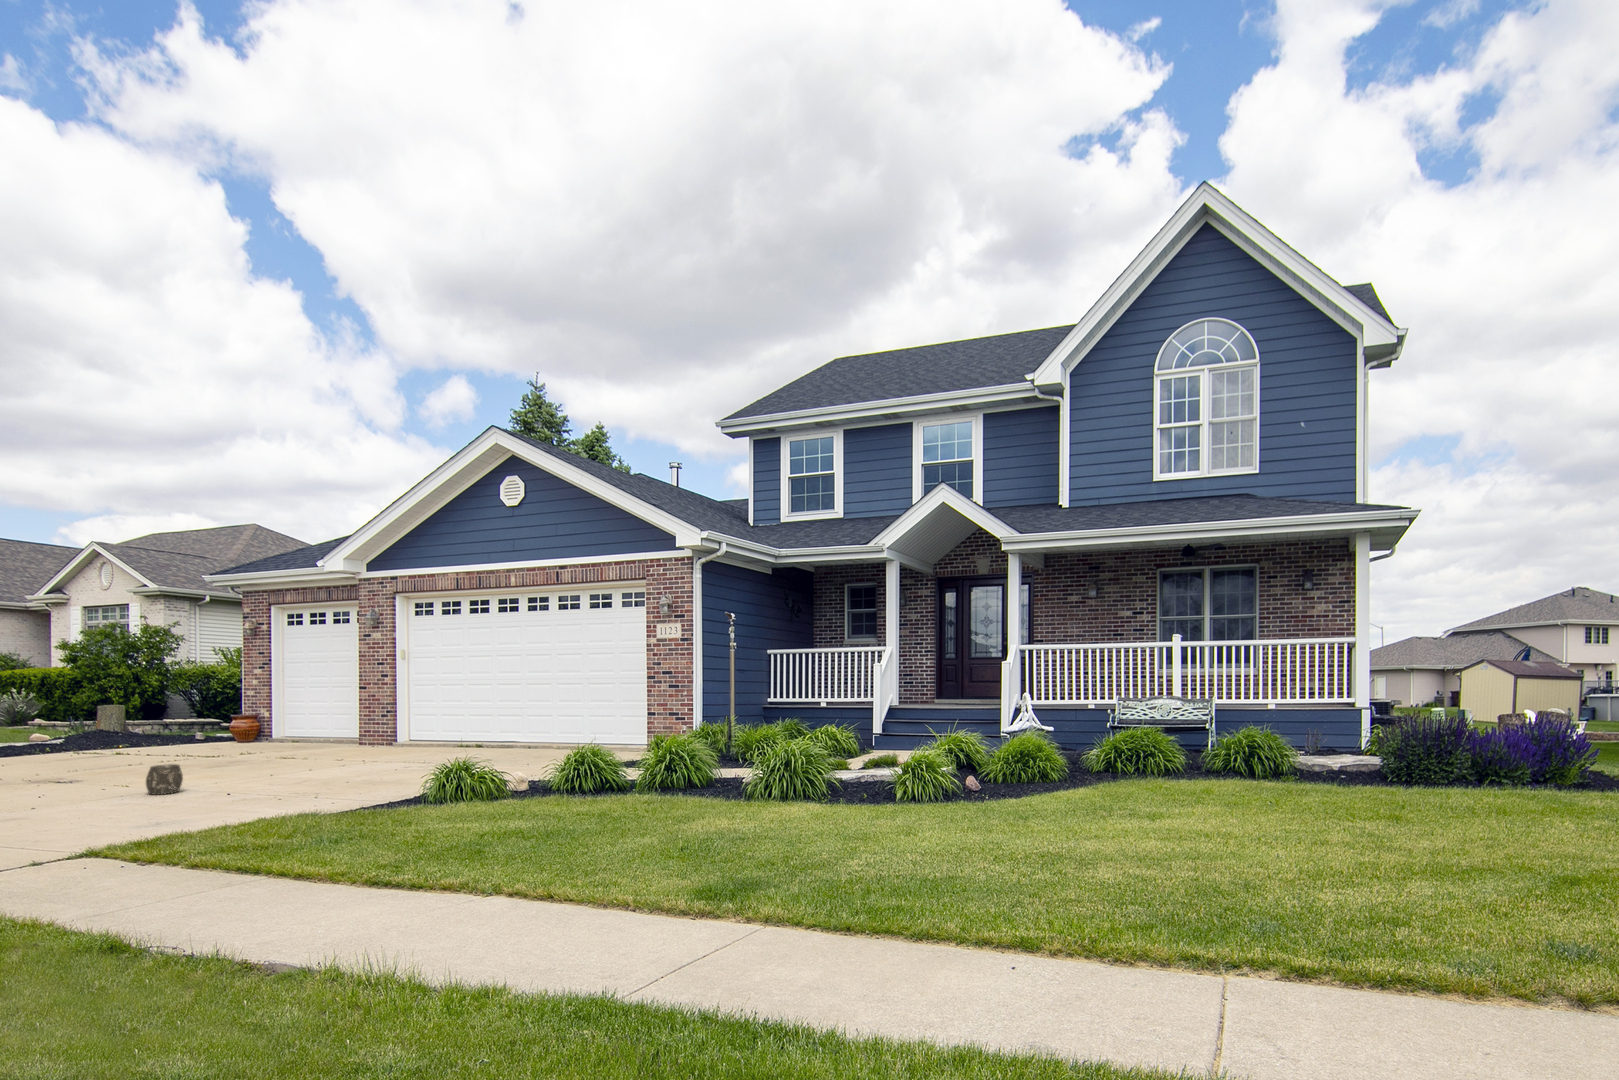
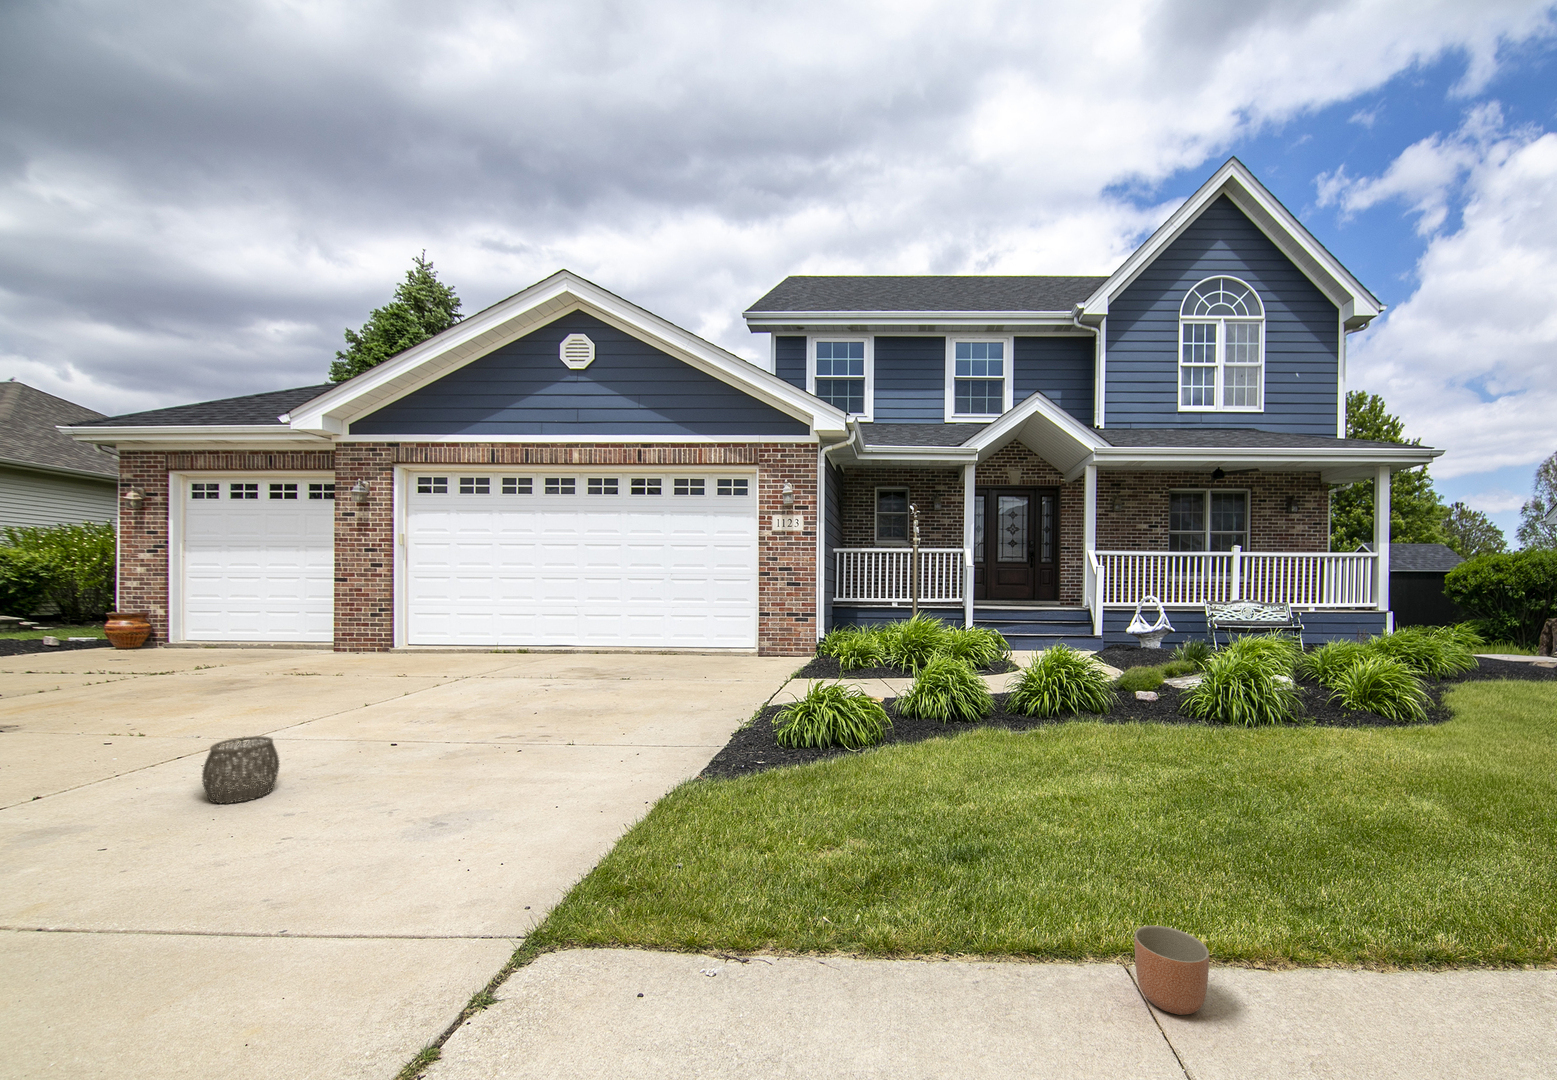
planter: none [314,816,343,844] -> present [1135,925,1209,1015]

